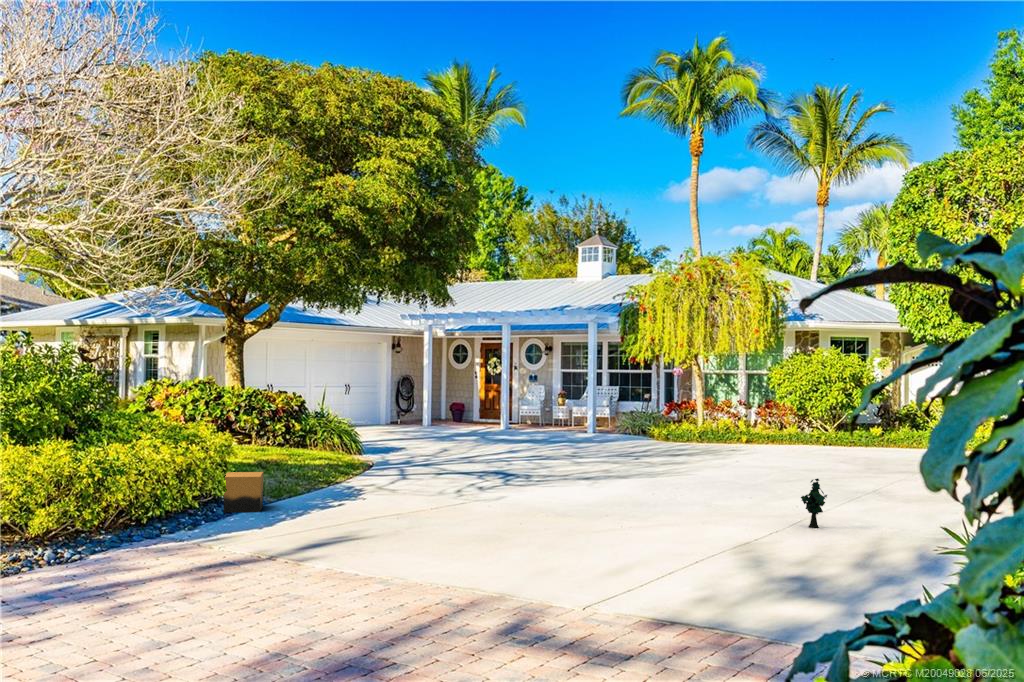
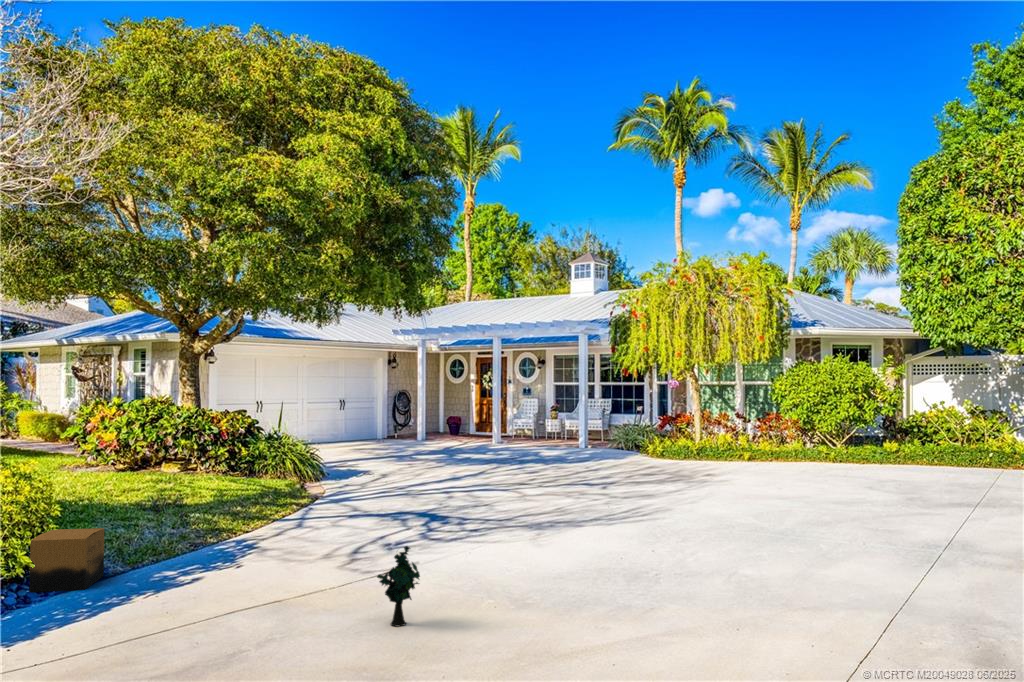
decorative plant: present [801,479,827,528] -> present [377,546,420,626]

